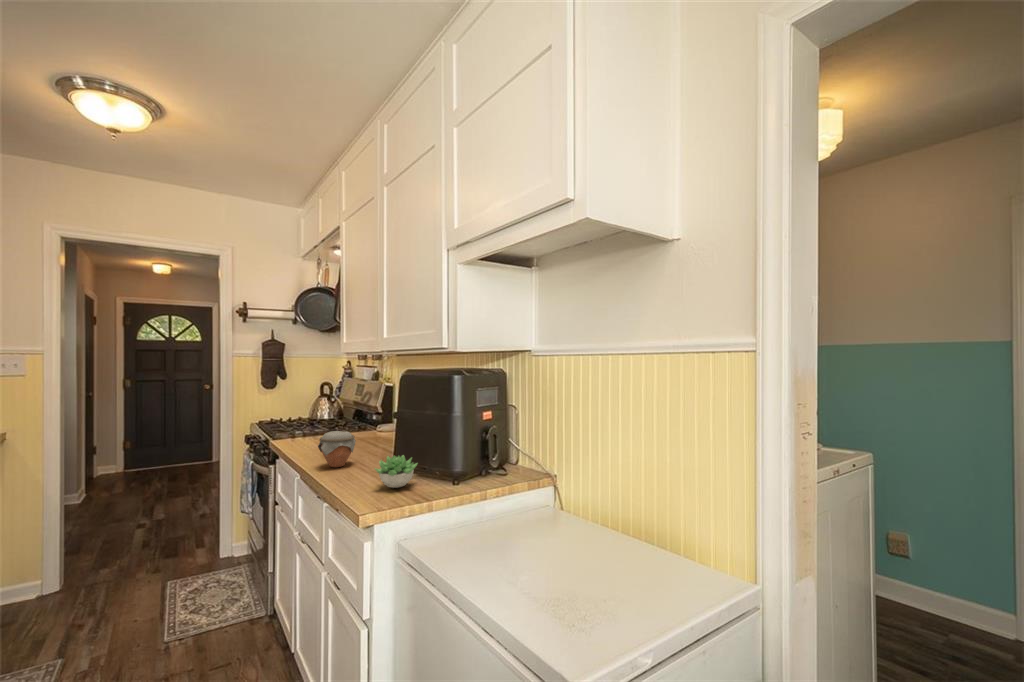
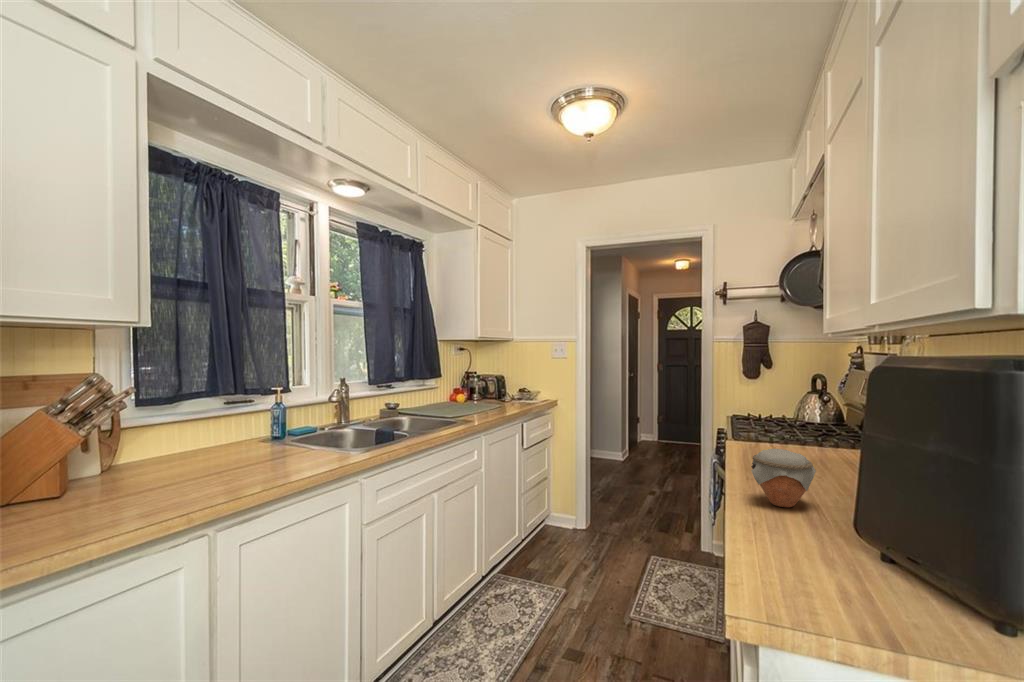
succulent plant: present [375,455,417,488] -> none [810,524,926,602]

